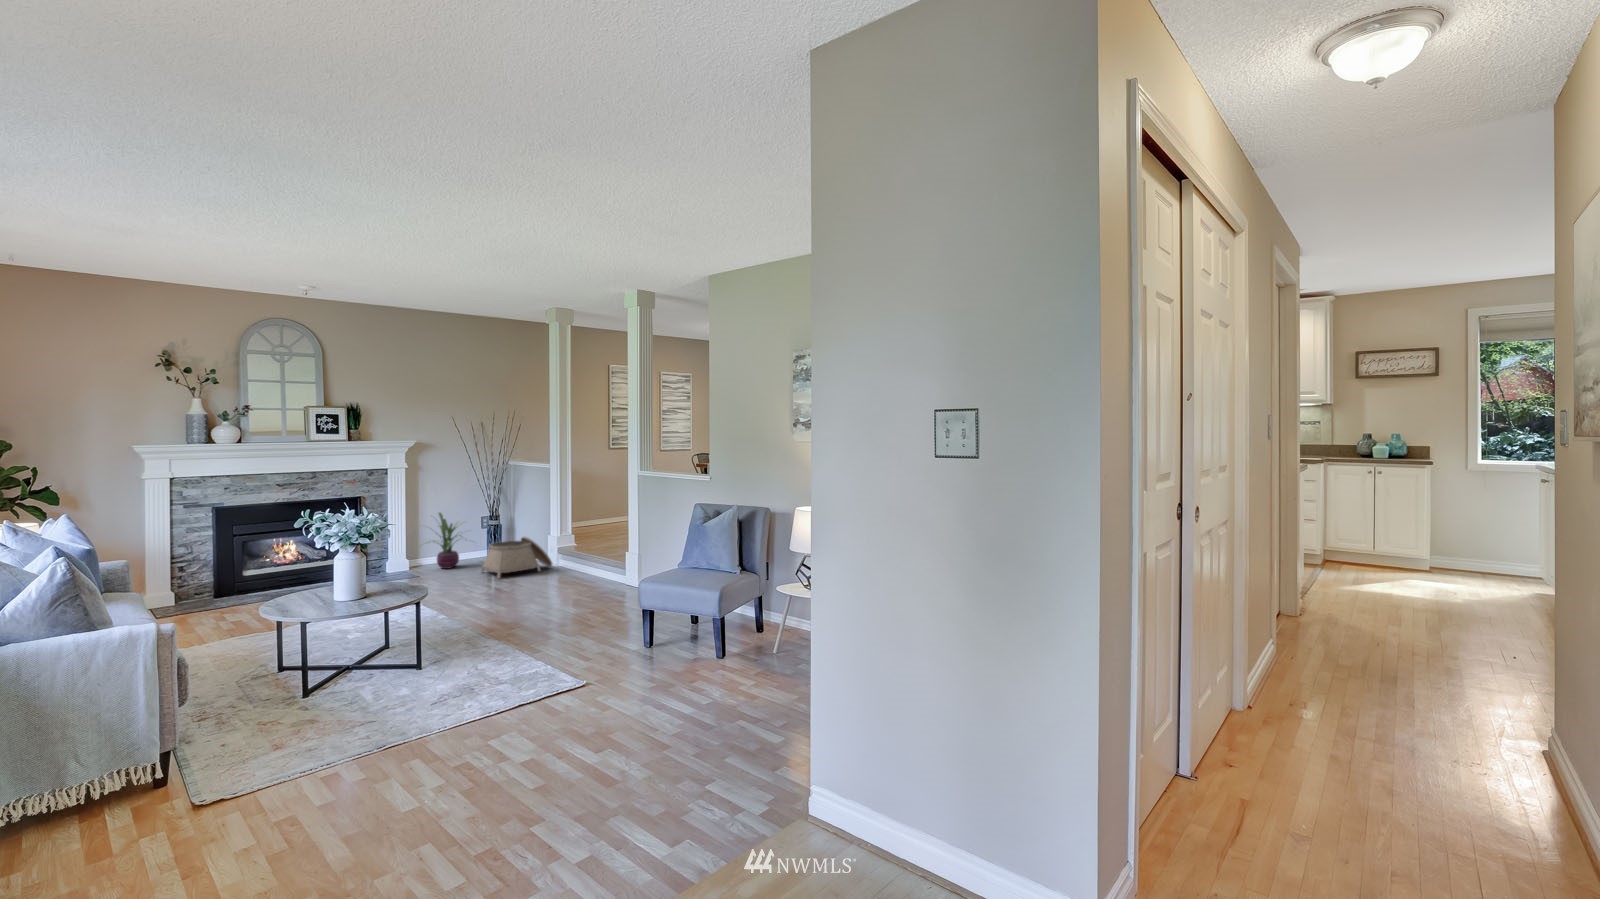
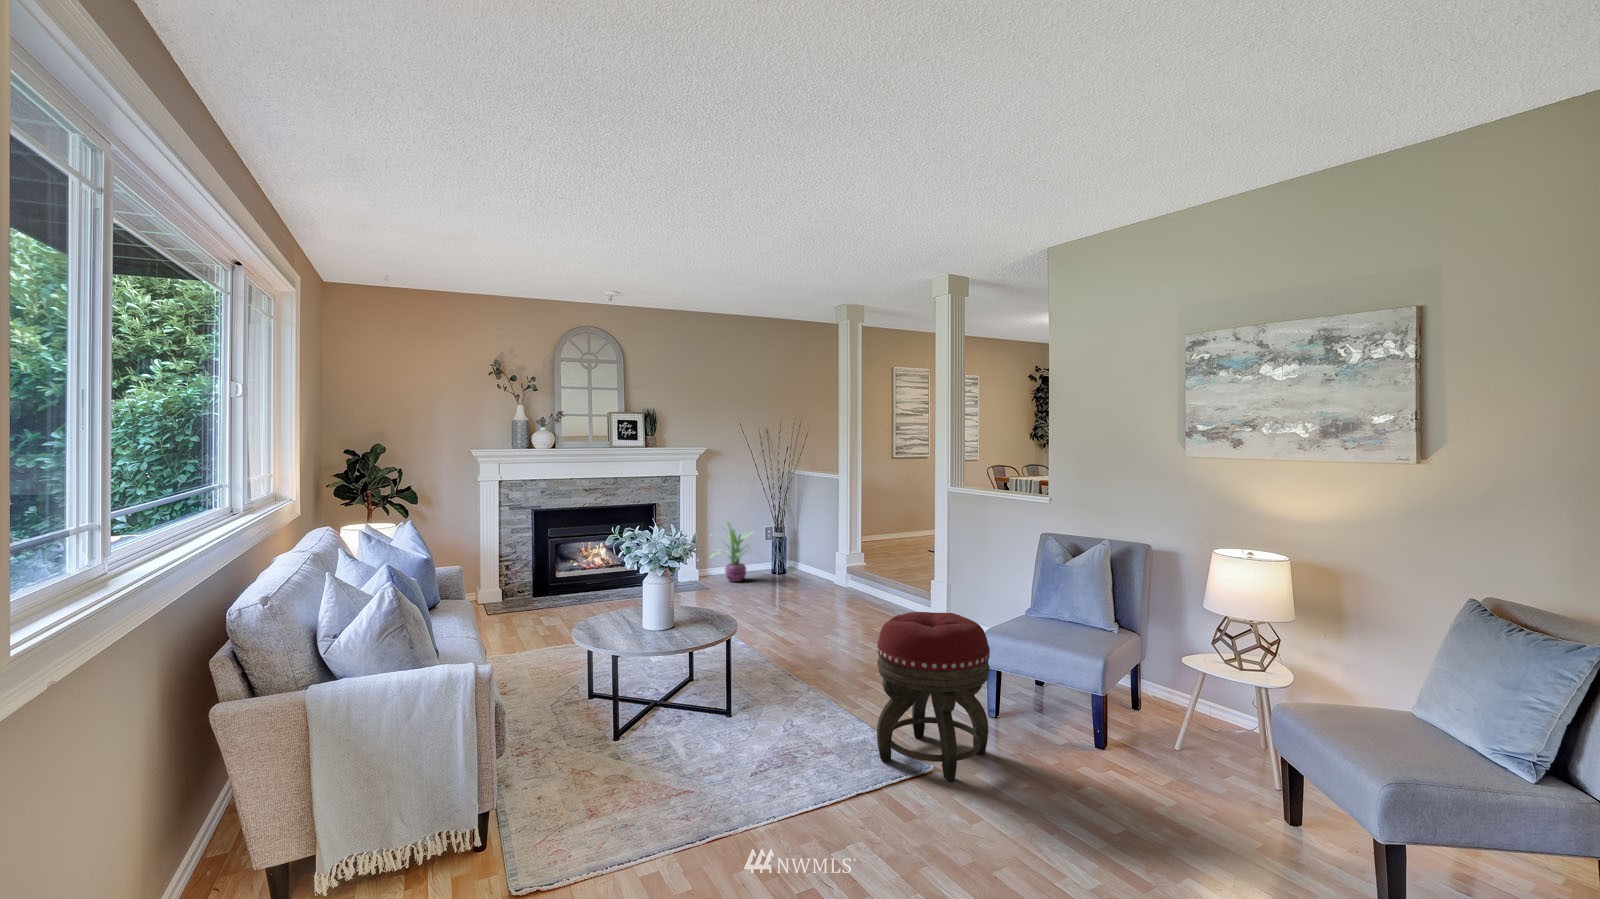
basket: present [481,537,552,578] -> none [769,553,843,598]
footstool: none [545,565,635,689] -> present [877,612,990,781]

